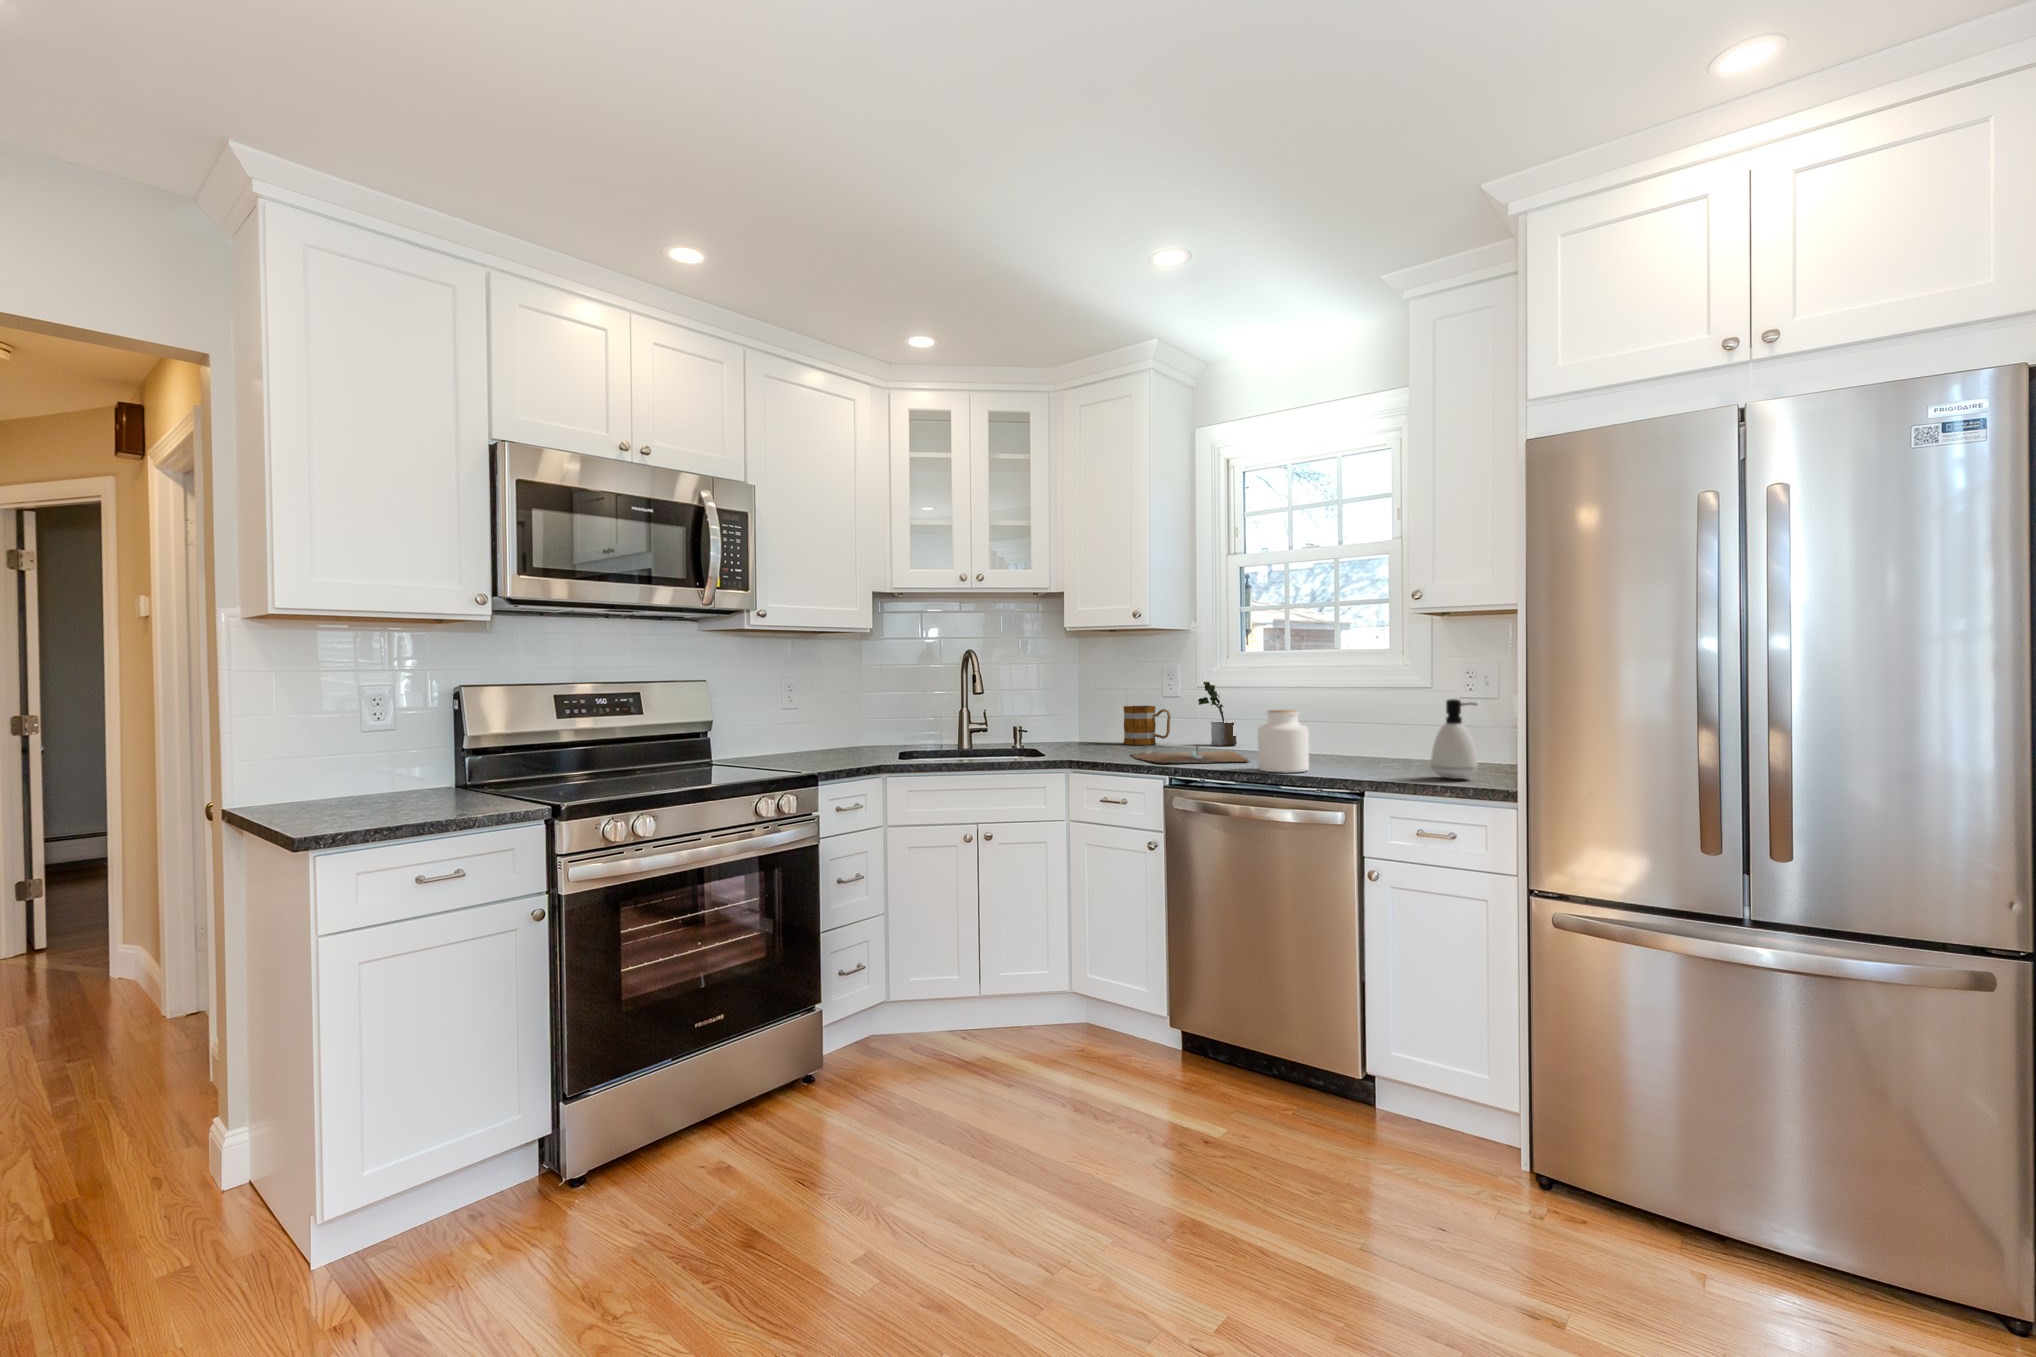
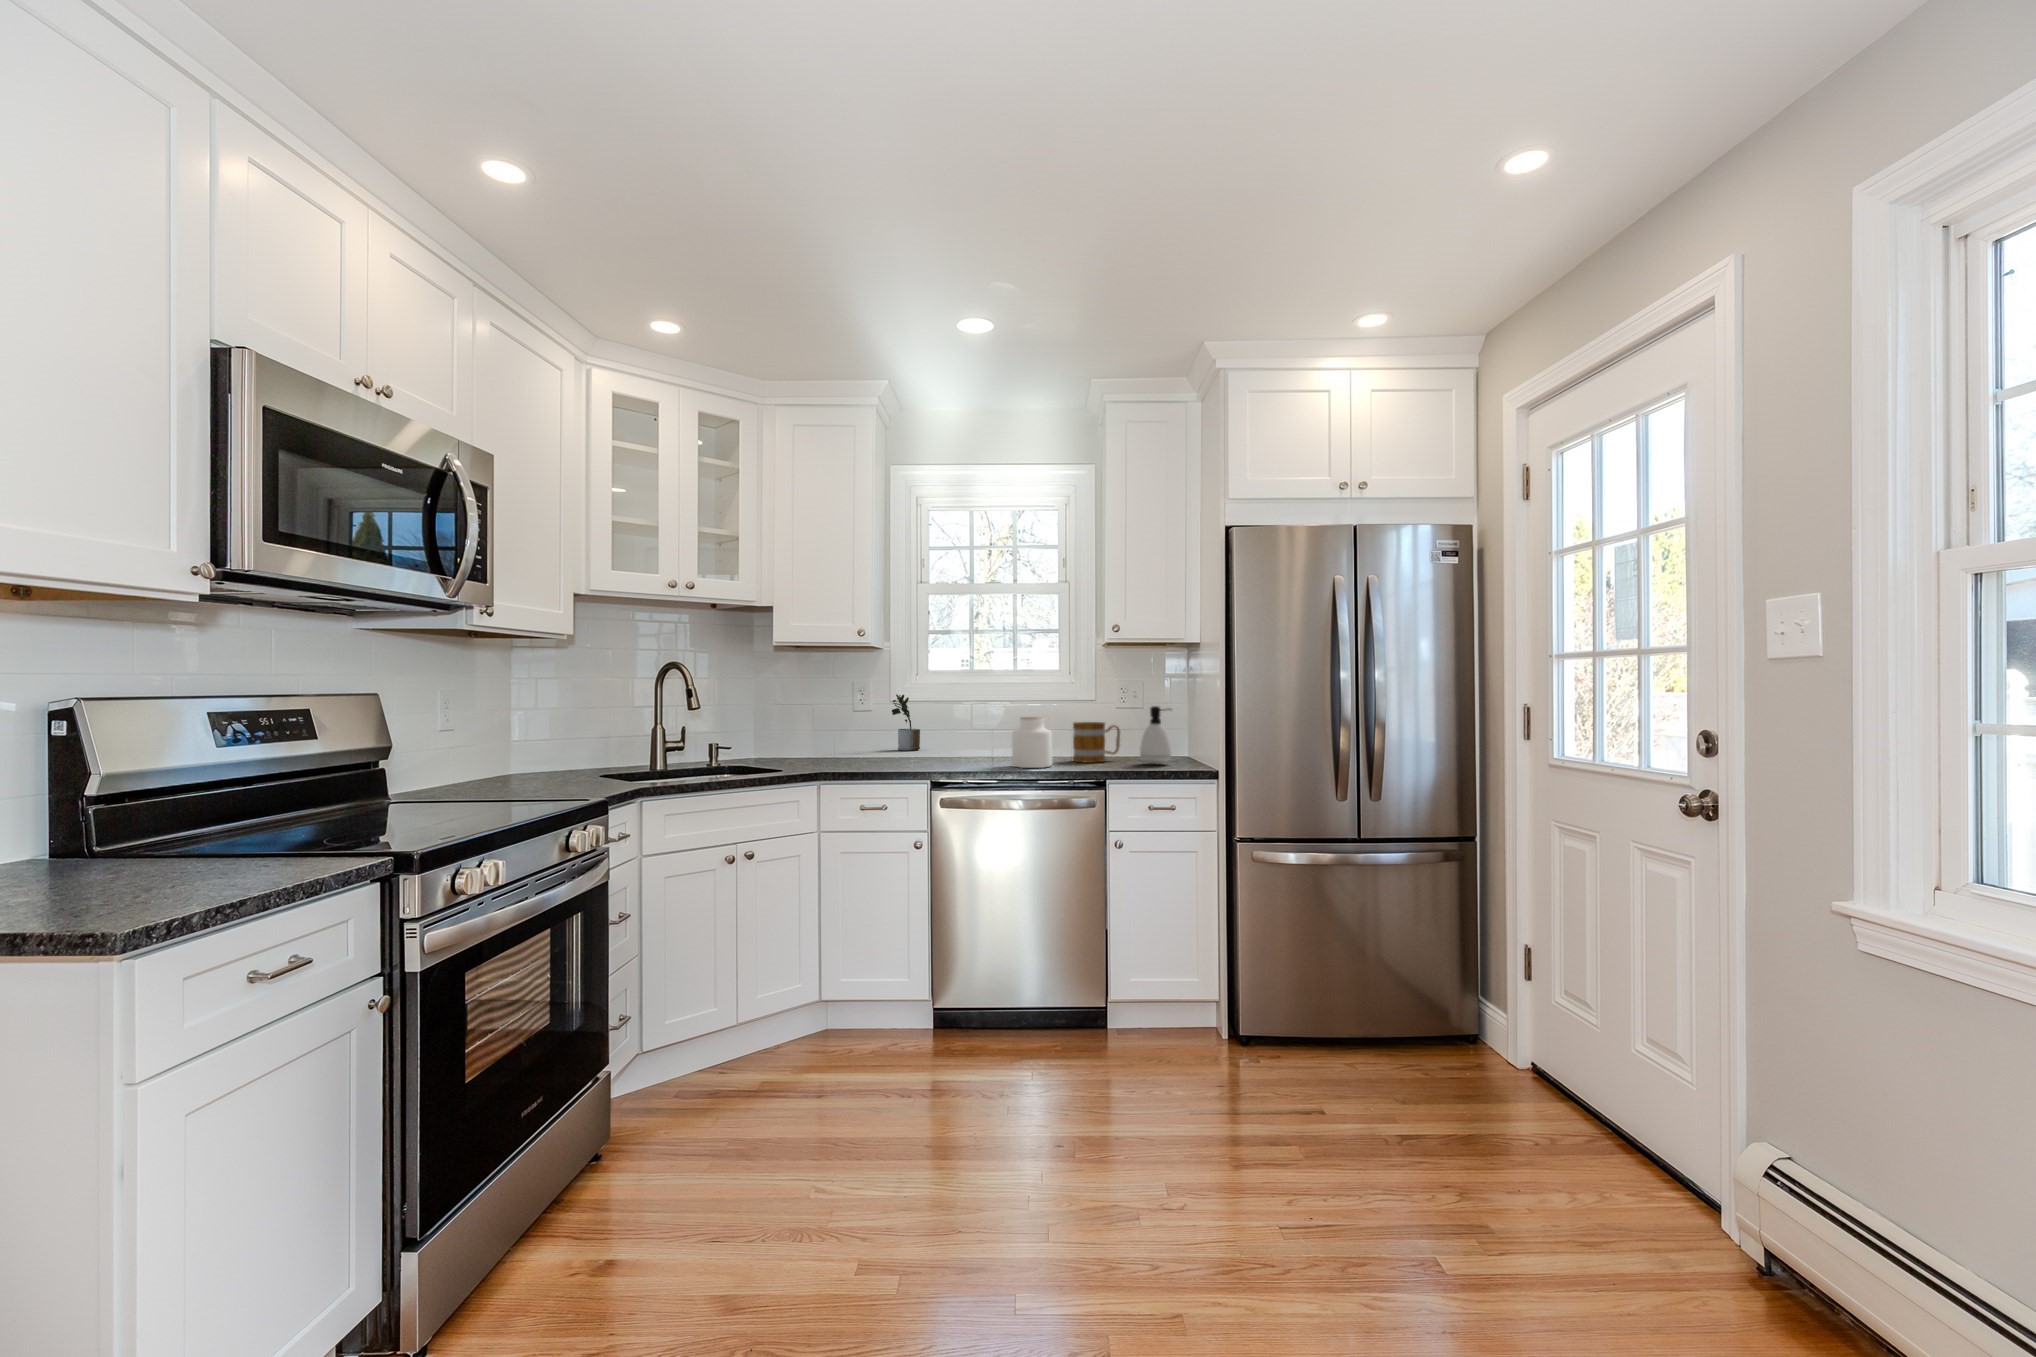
mug: present [1124,706,1171,745] -> present [1073,722,1120,763]
cutting board: present [1132,747,1248,763] -> none [866,750,984,767]

